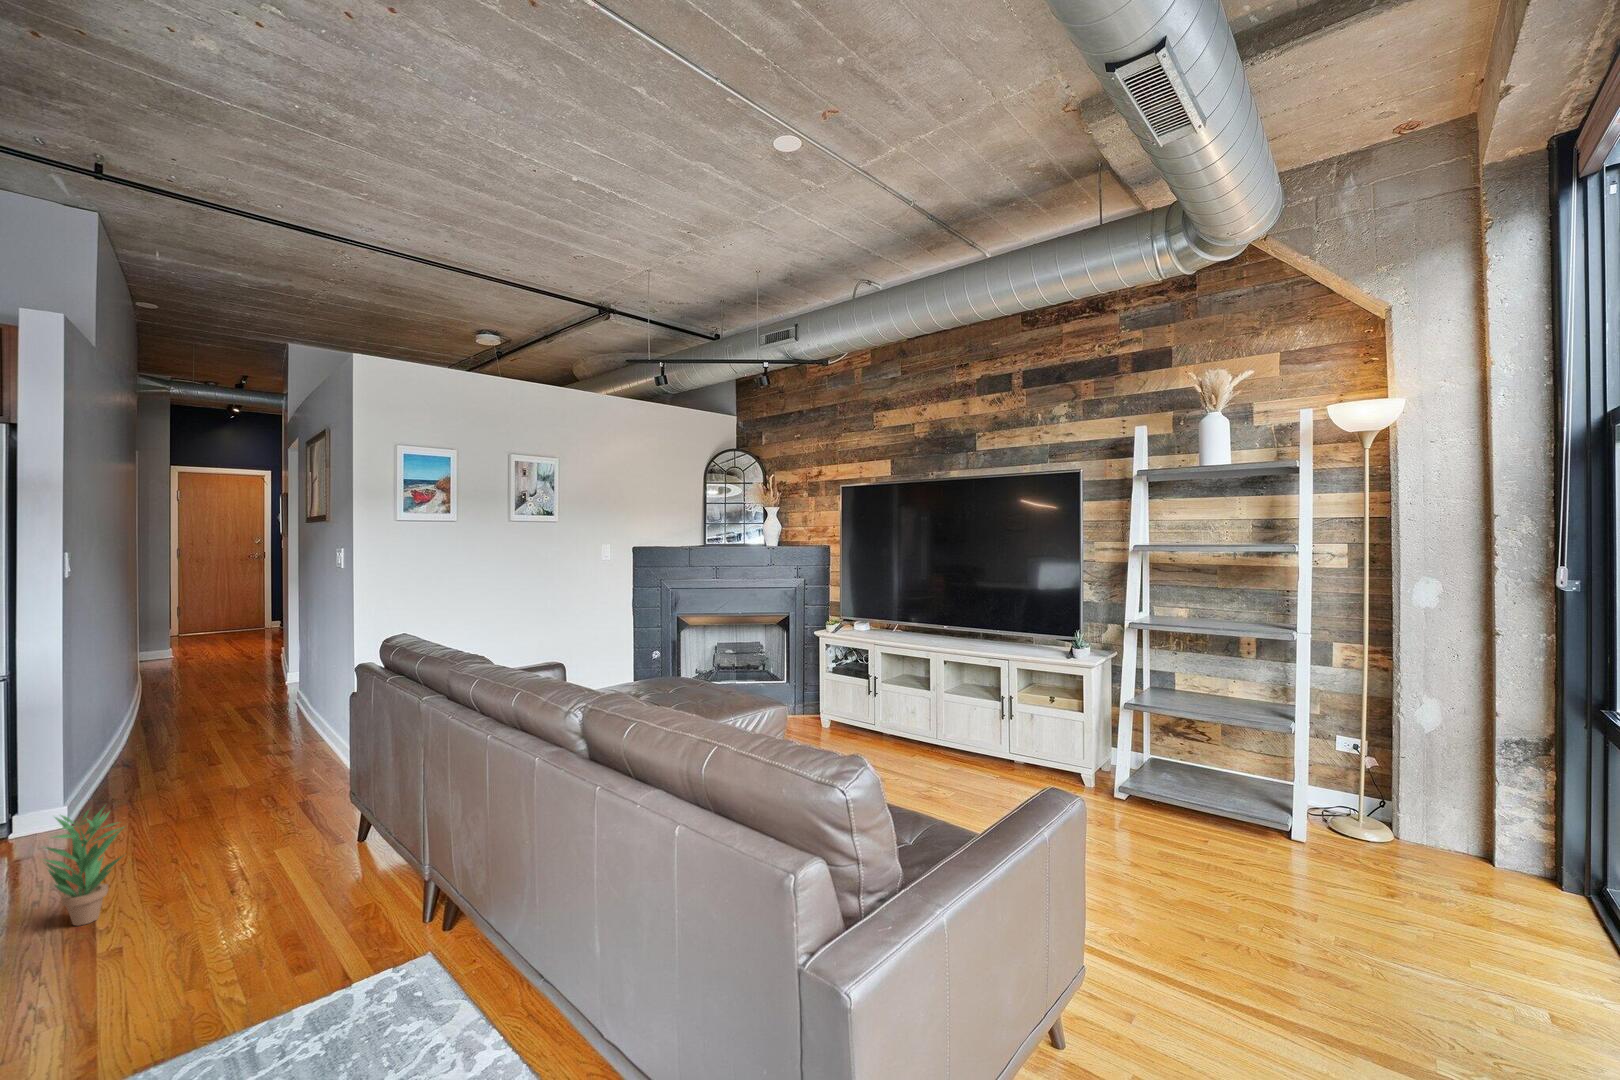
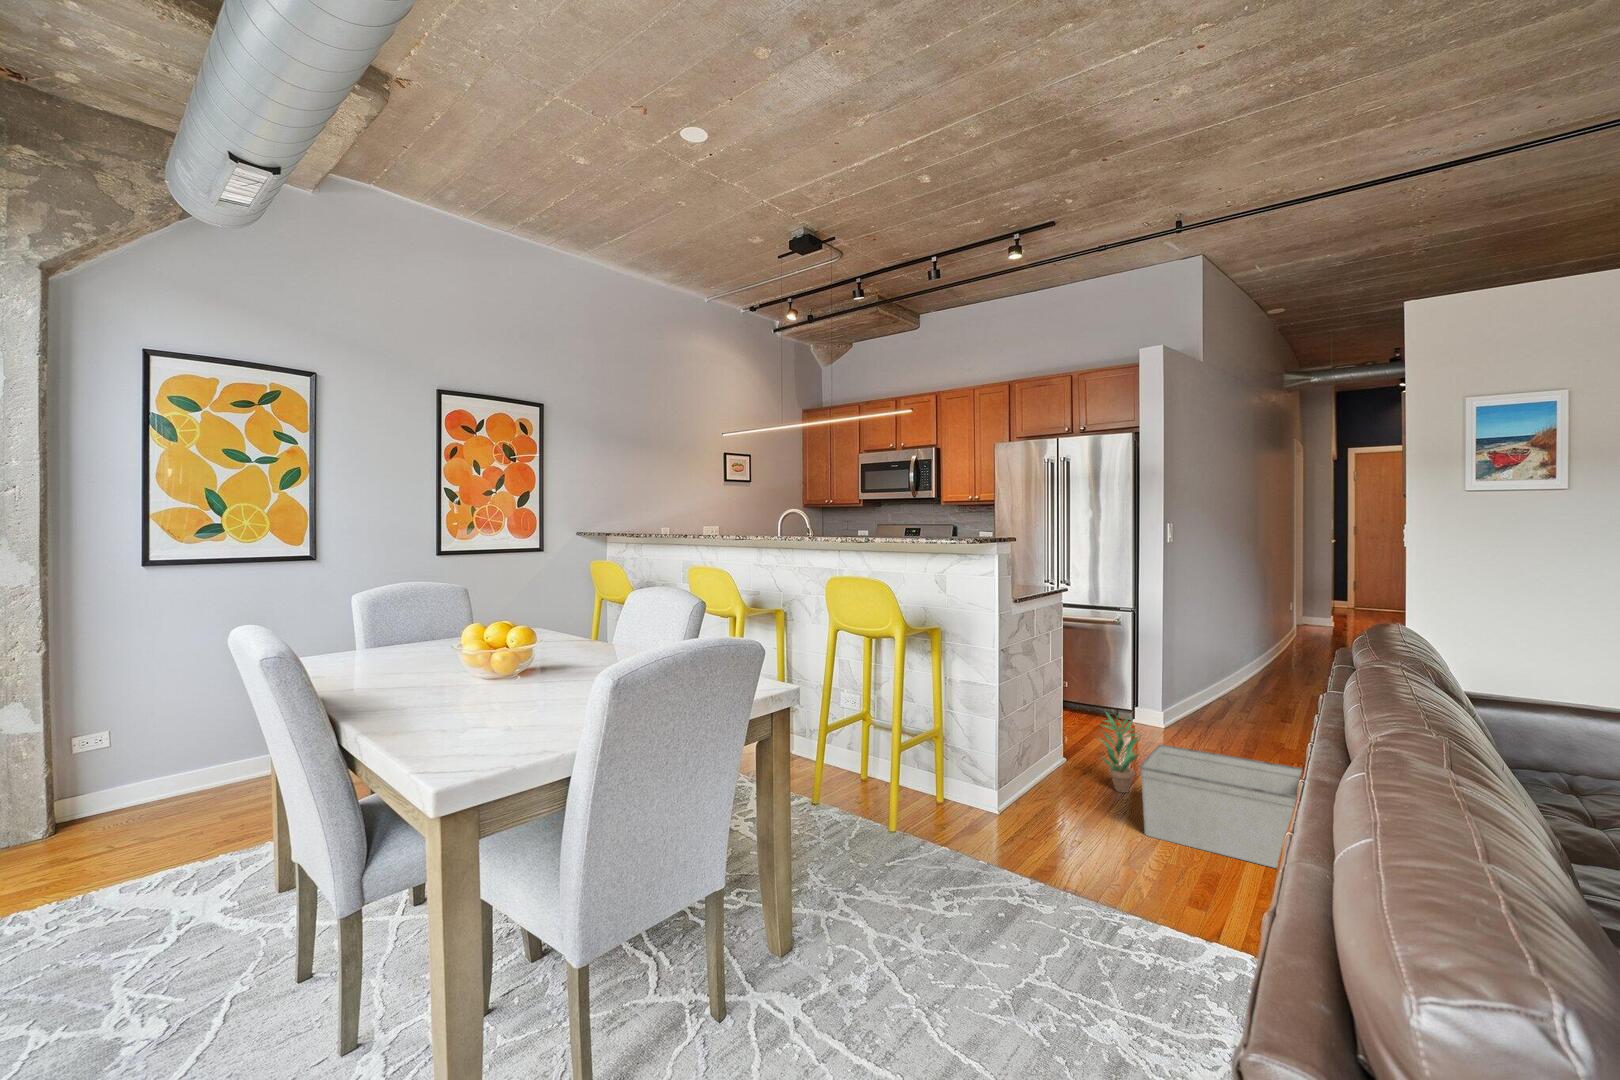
storage bin: none [165,787,370,947] -> present [1140,745,1302,868]

